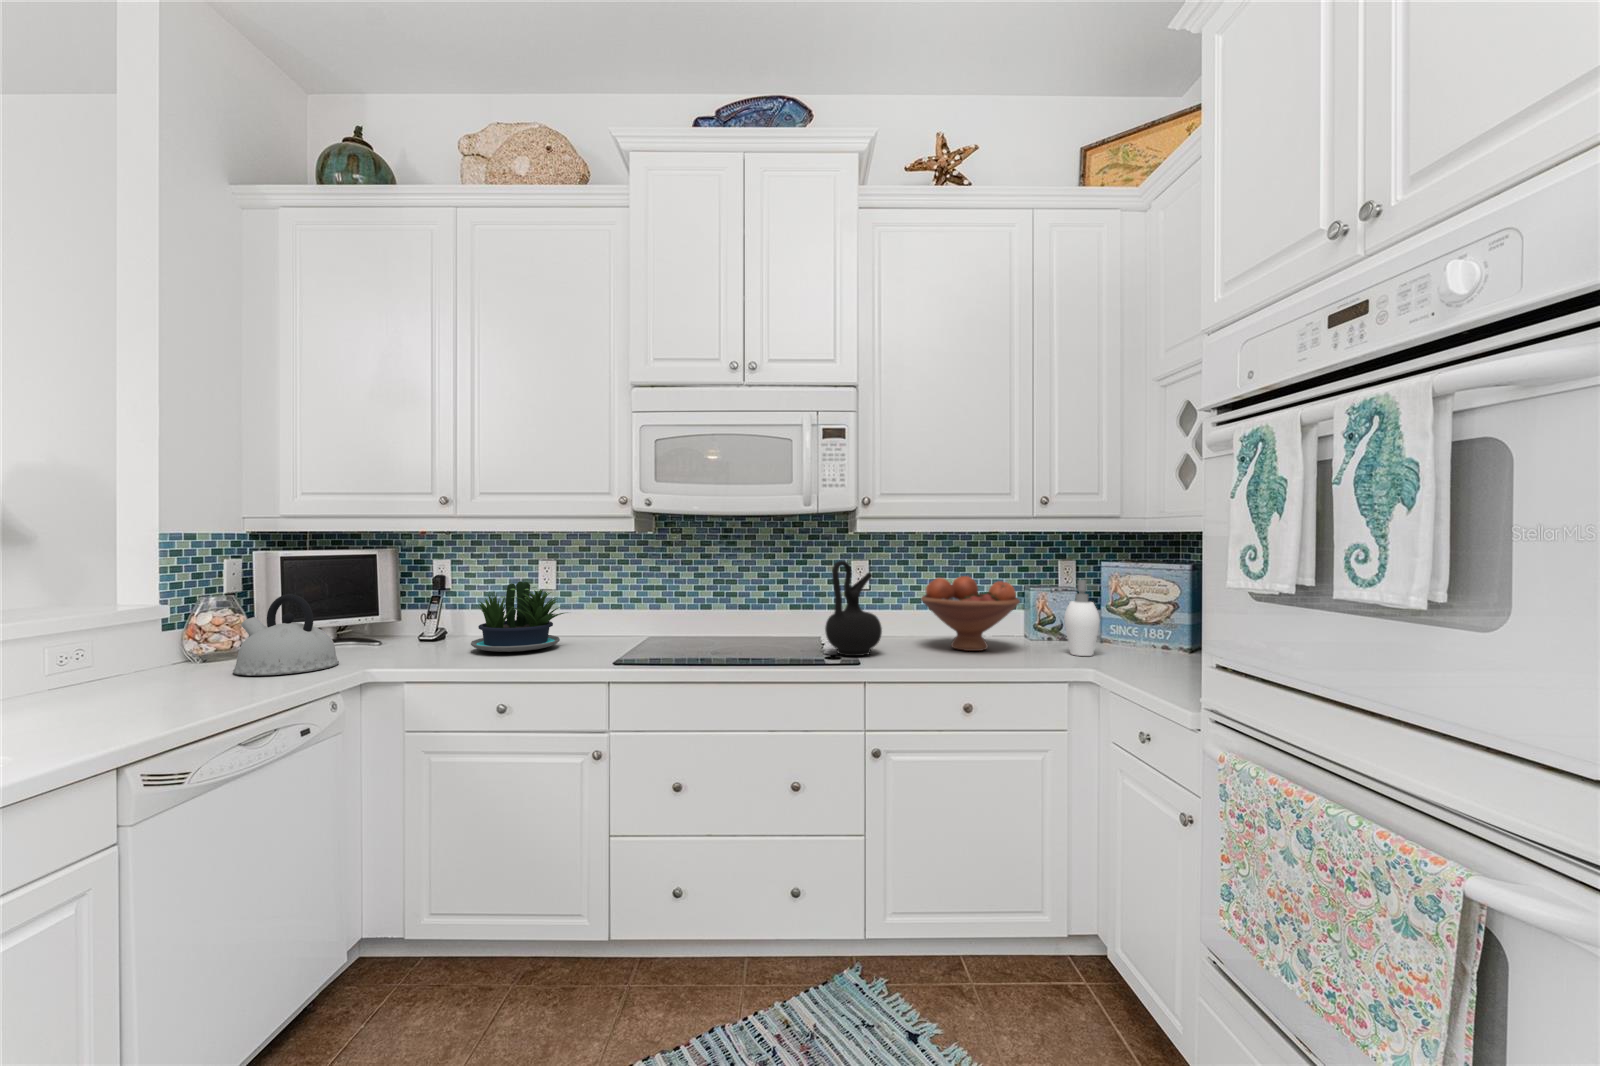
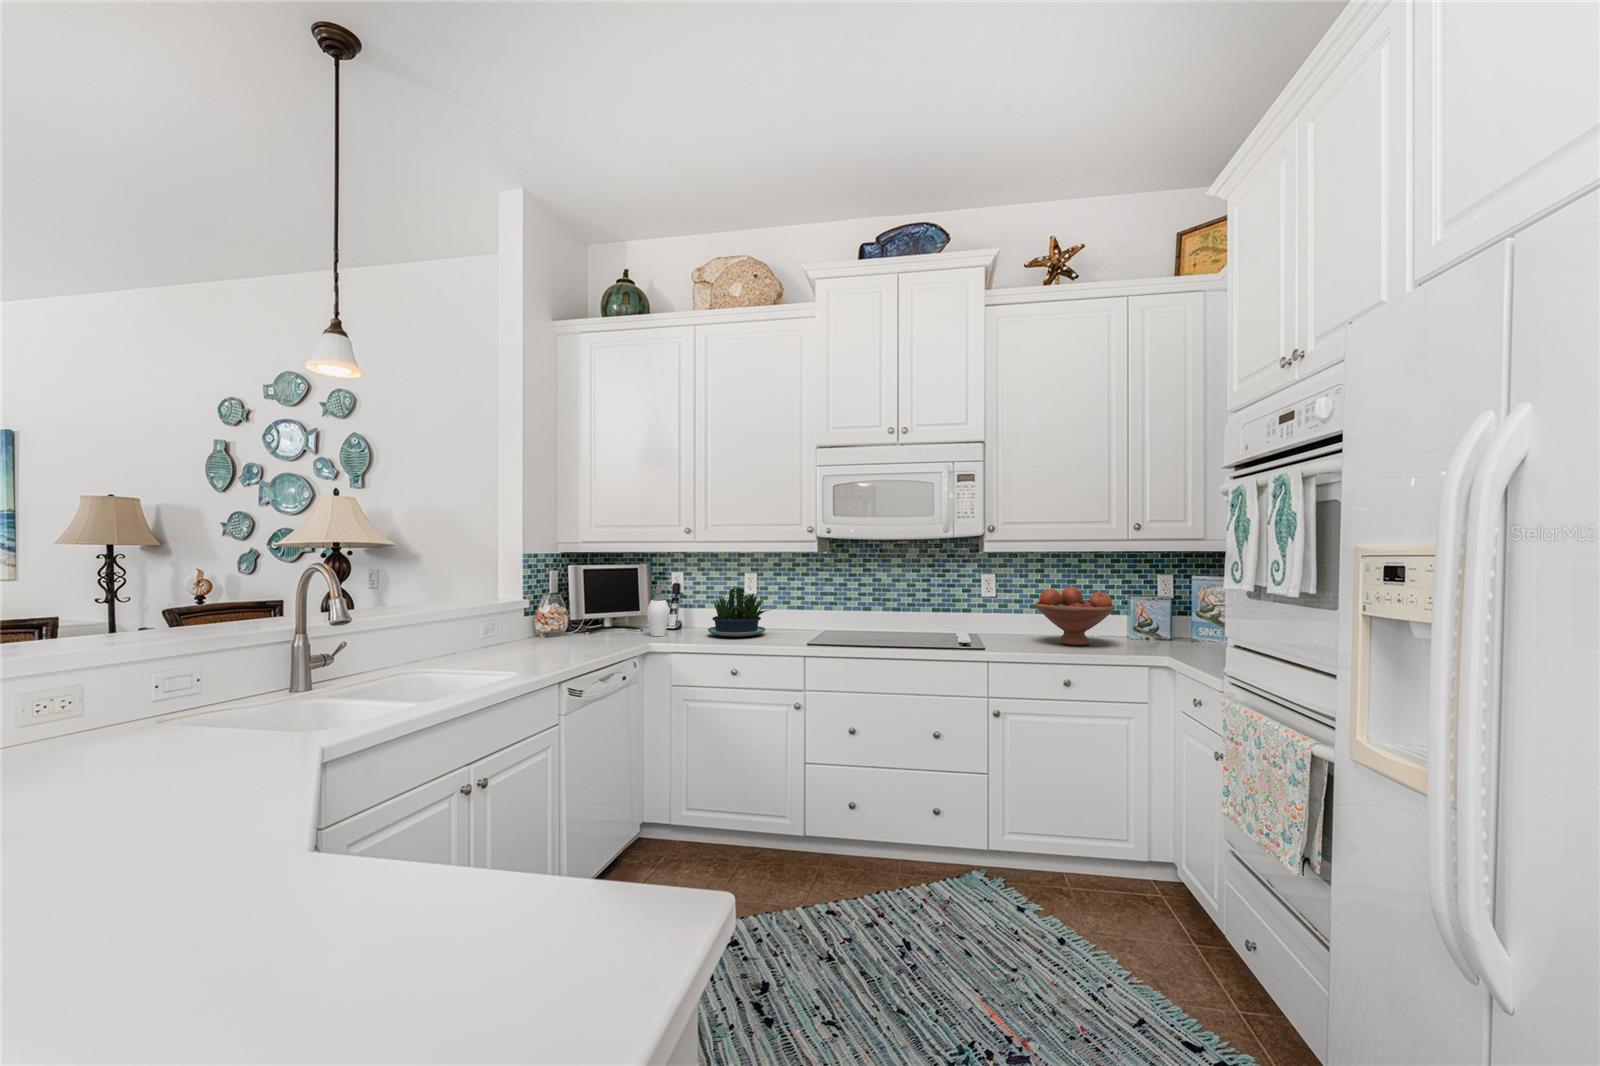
ceramic jug: present [825,561,882,656] -> none [959,575,1002,646]
soap dispenser: present [1064,580,1109,656] -> present [647,586,669,636]
kettle: present [233,594,339,675] -> none [574,595,631,646]

